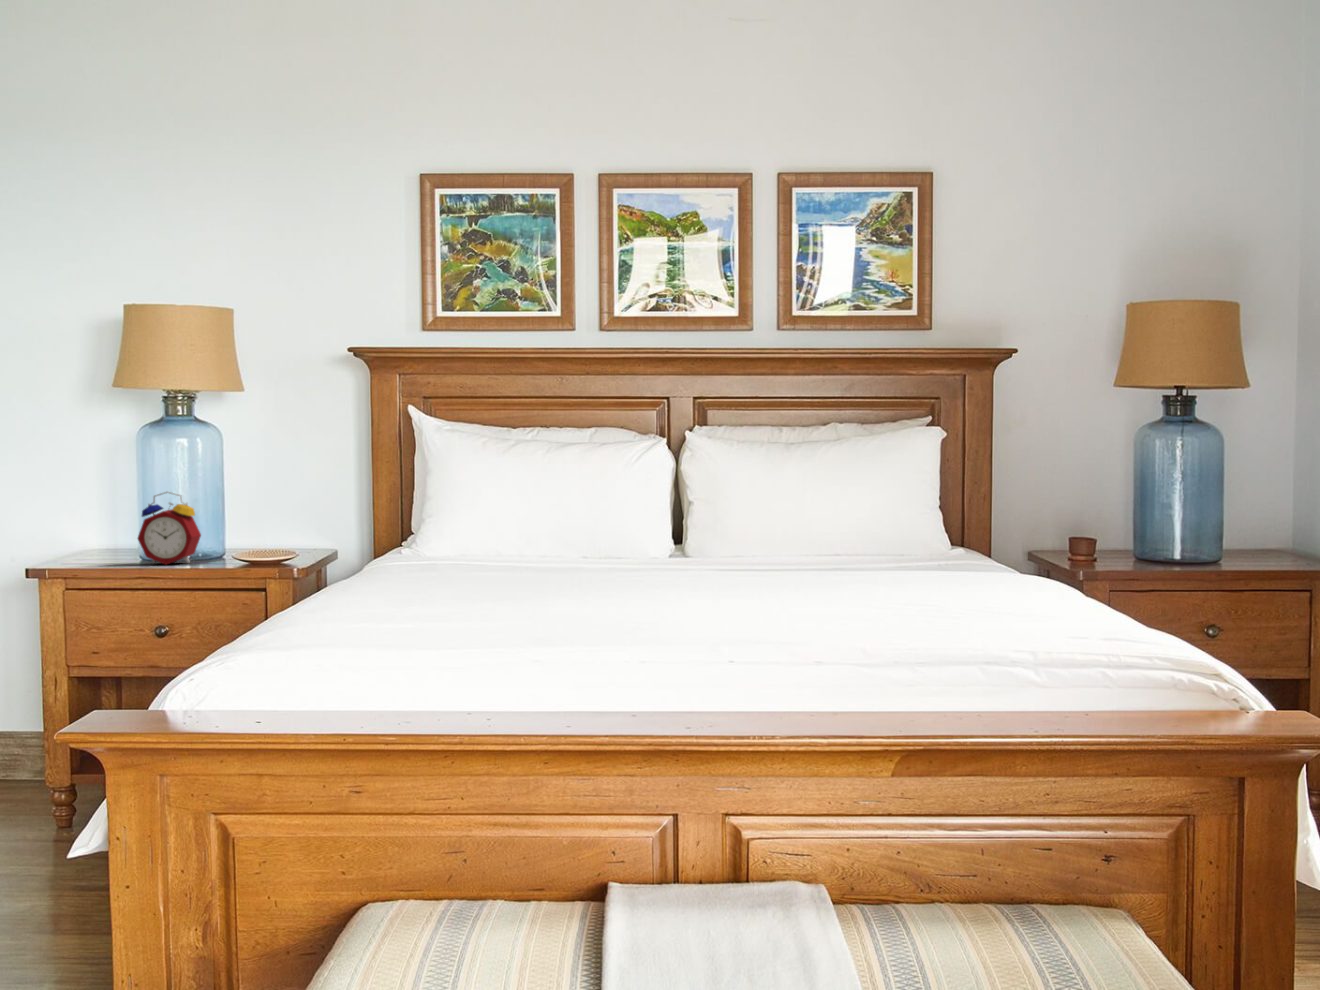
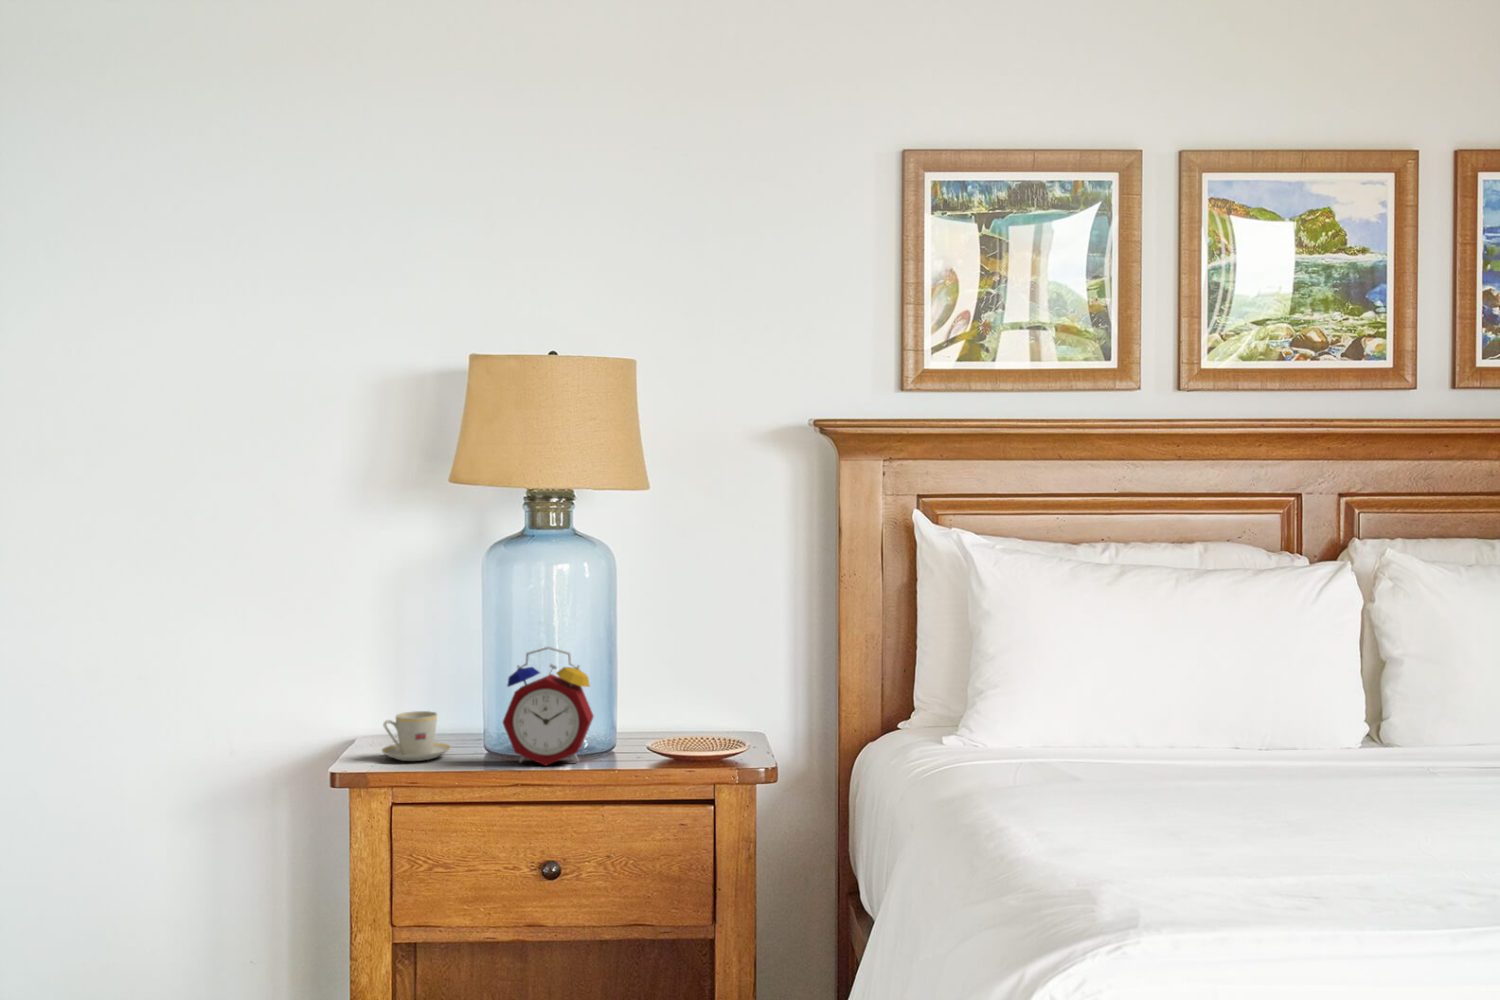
teacup: none [67,535,116,565] -> present [382,711,451,761]

